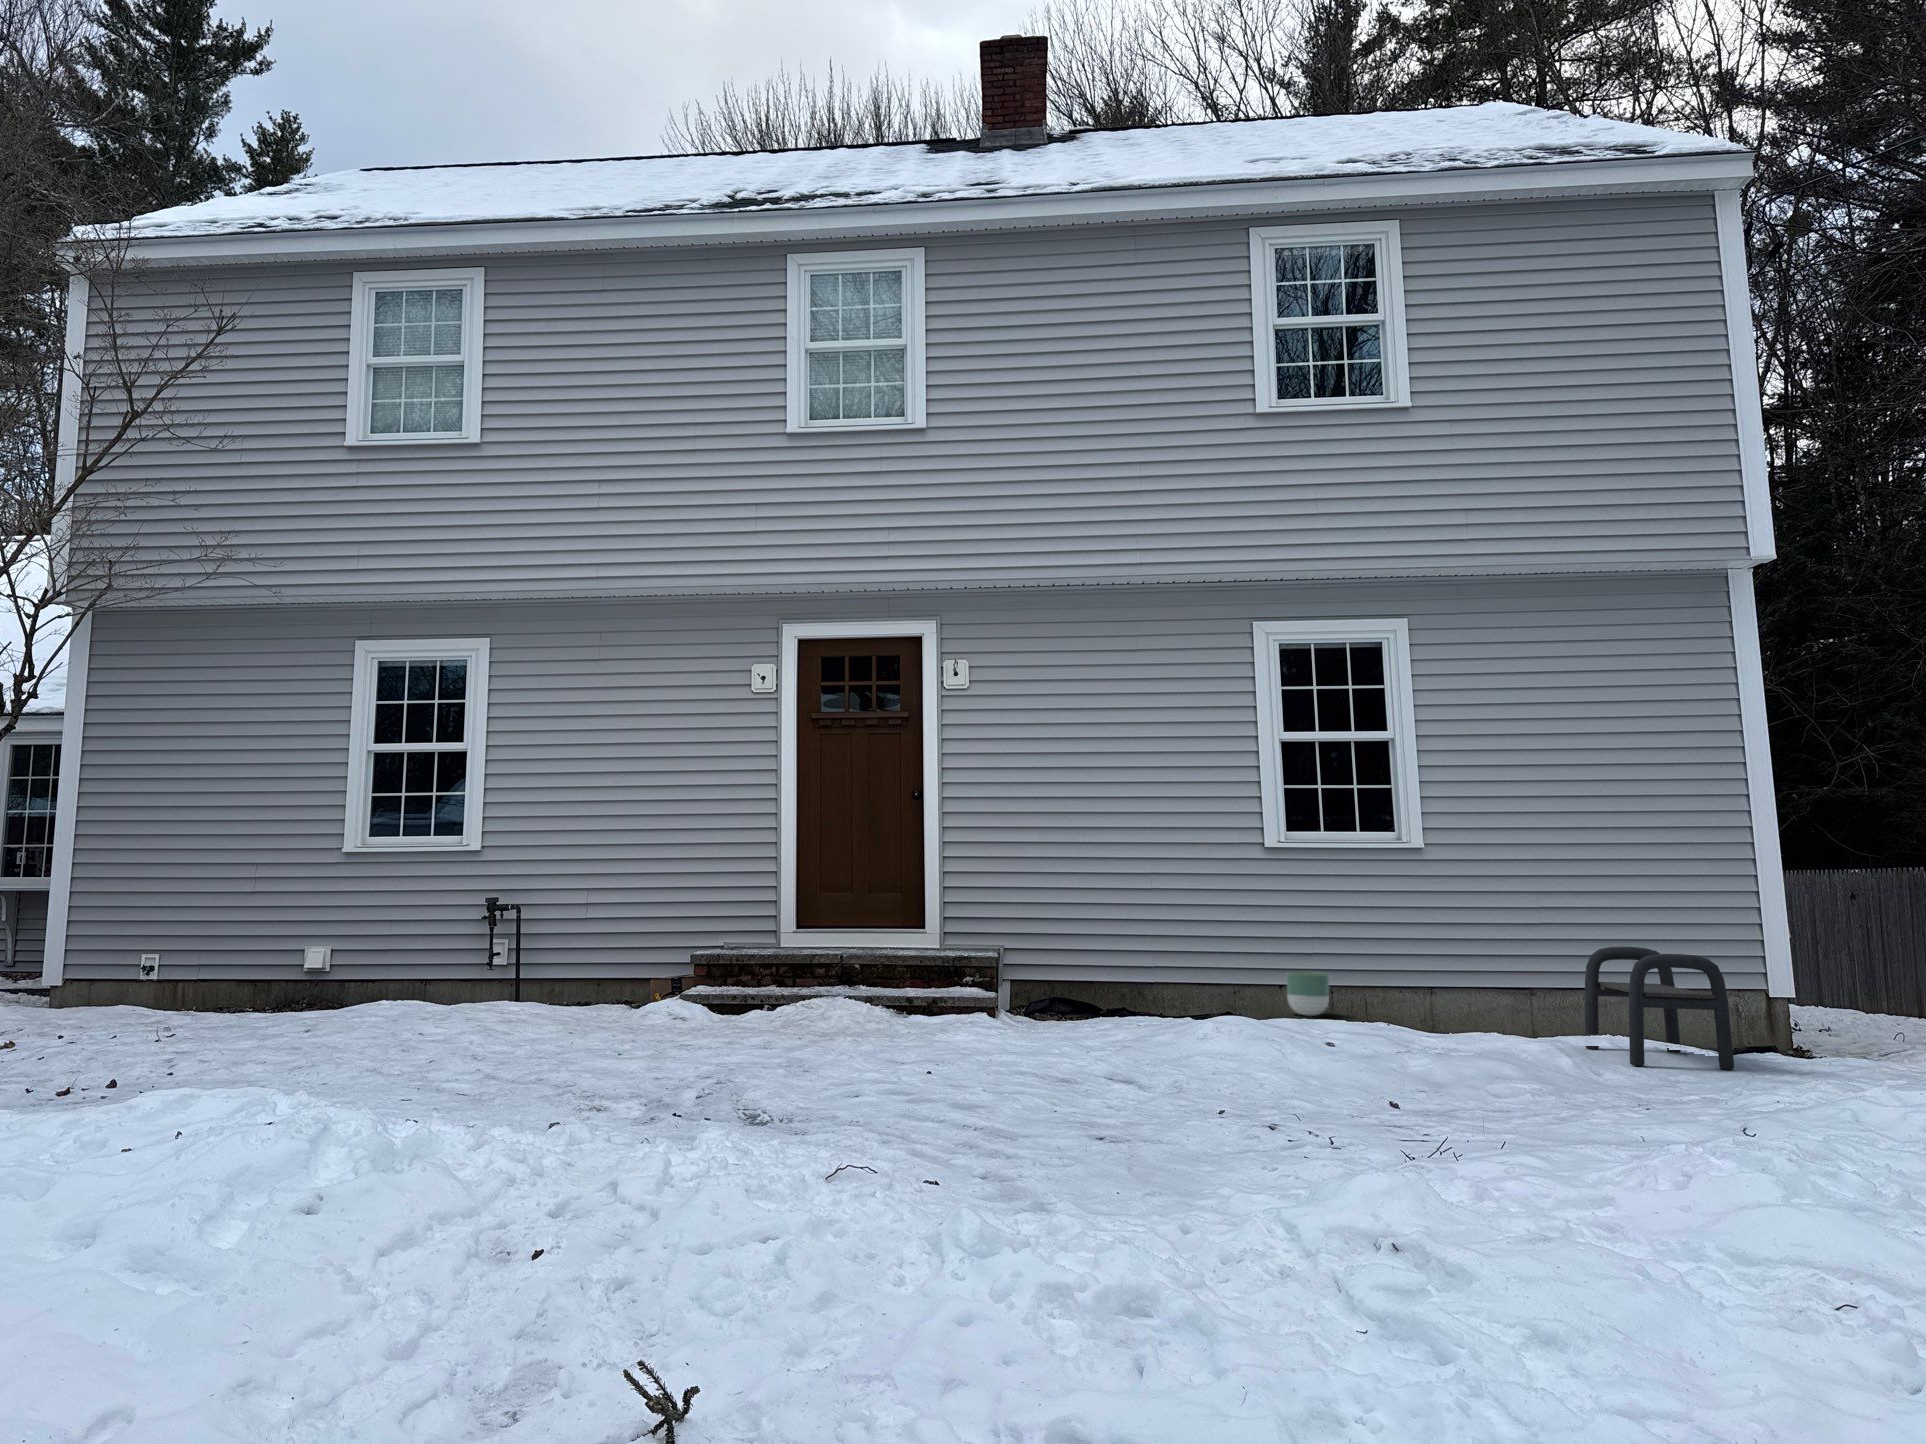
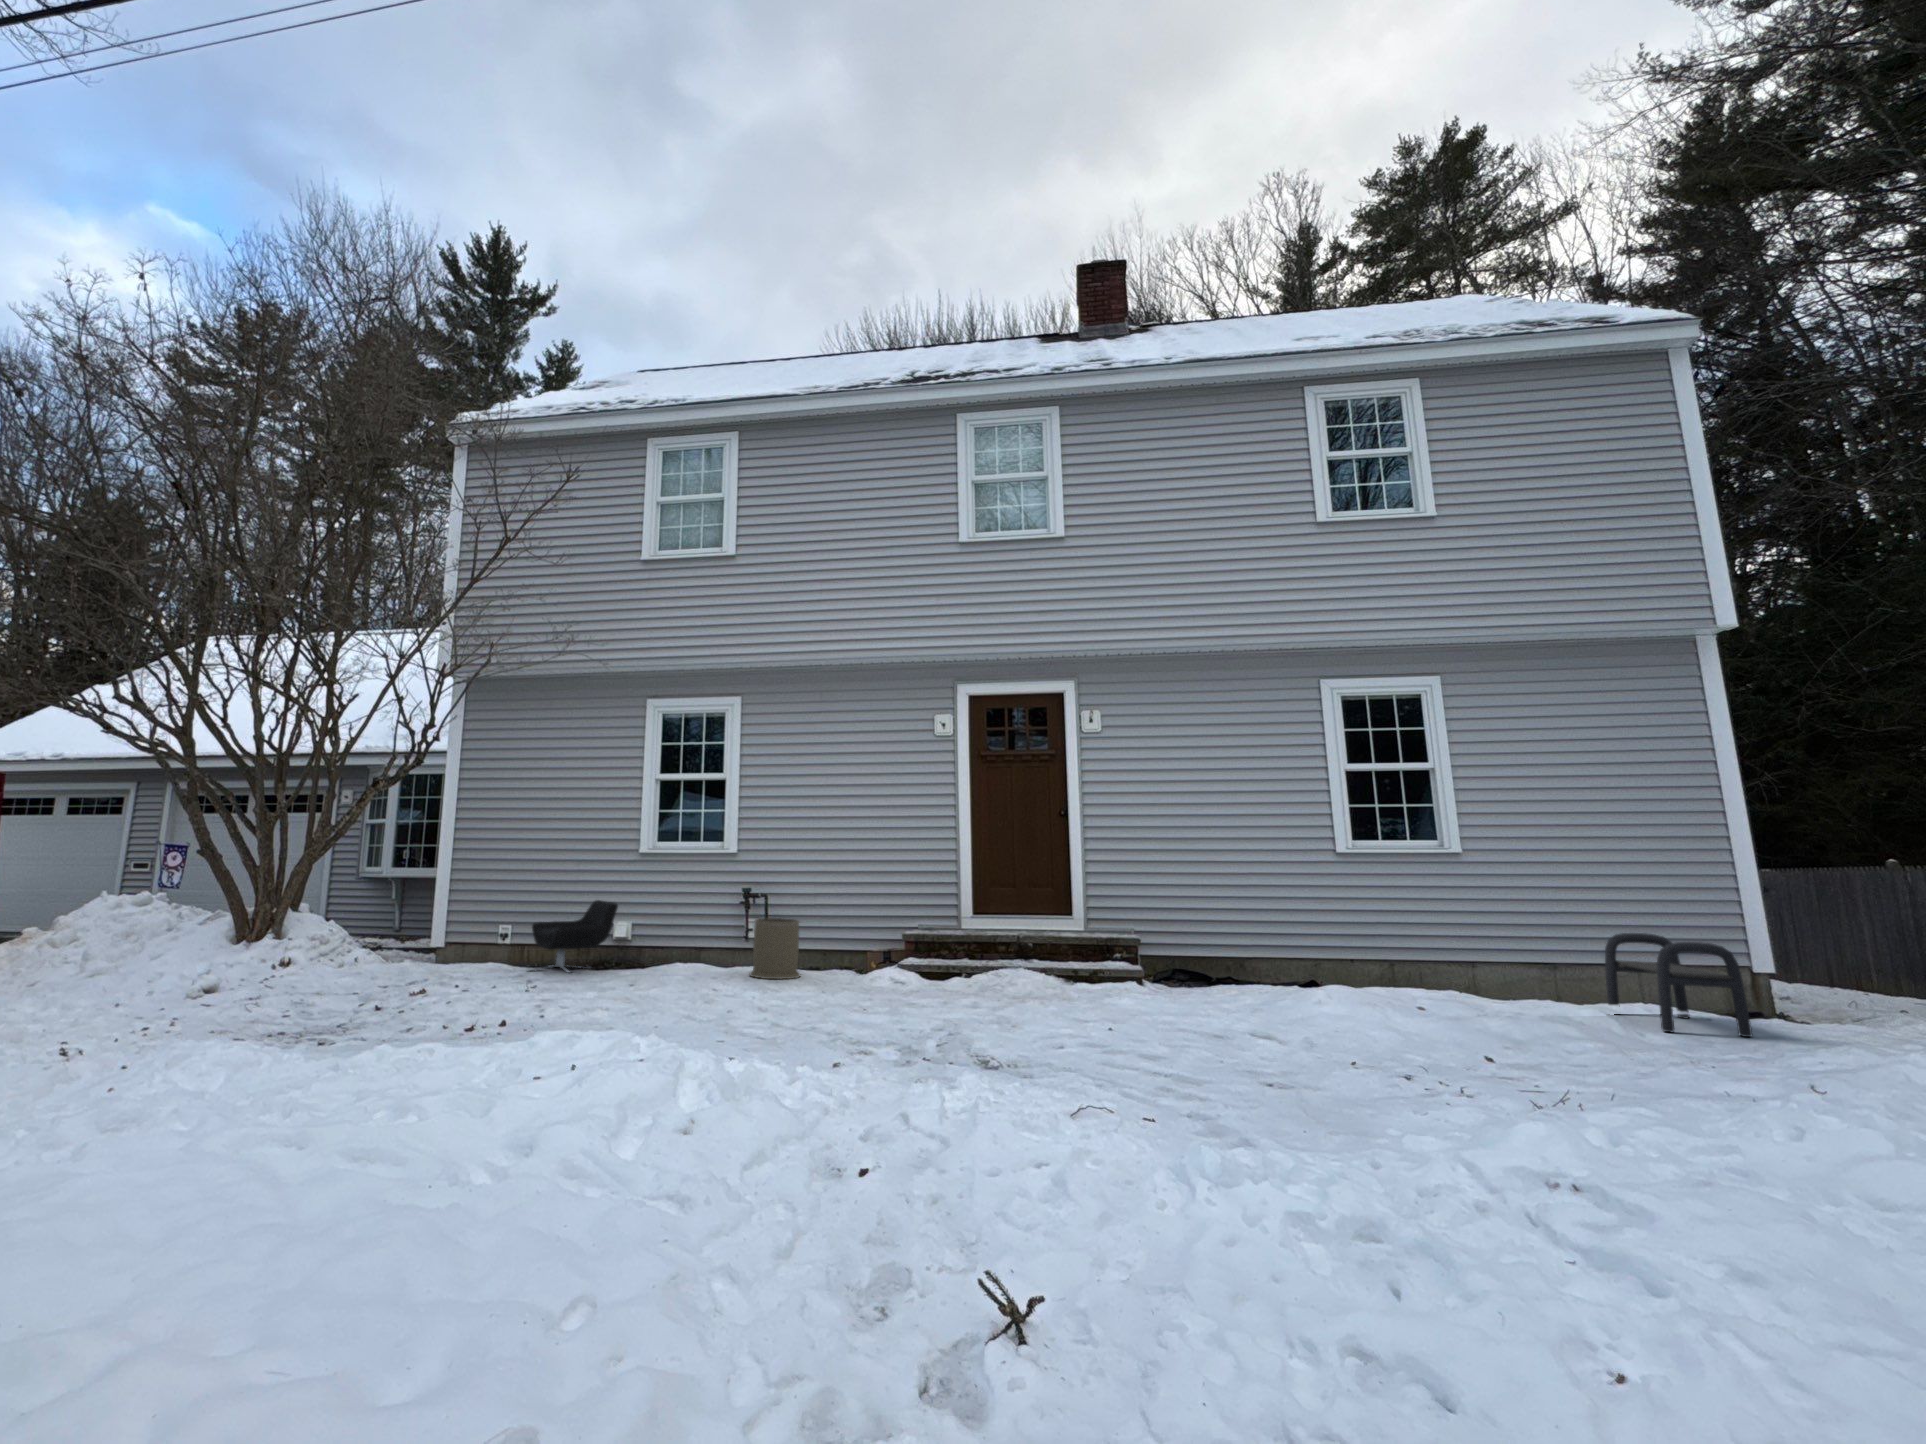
lounge chair: none [171,917,304,1014] -> present [532,900,618,973]
trash can: none [485,940,556,1020] -> present [750,918,801,979]
planter: present [1286,972,1329,1016] -> none [1361,949,1397,984]

